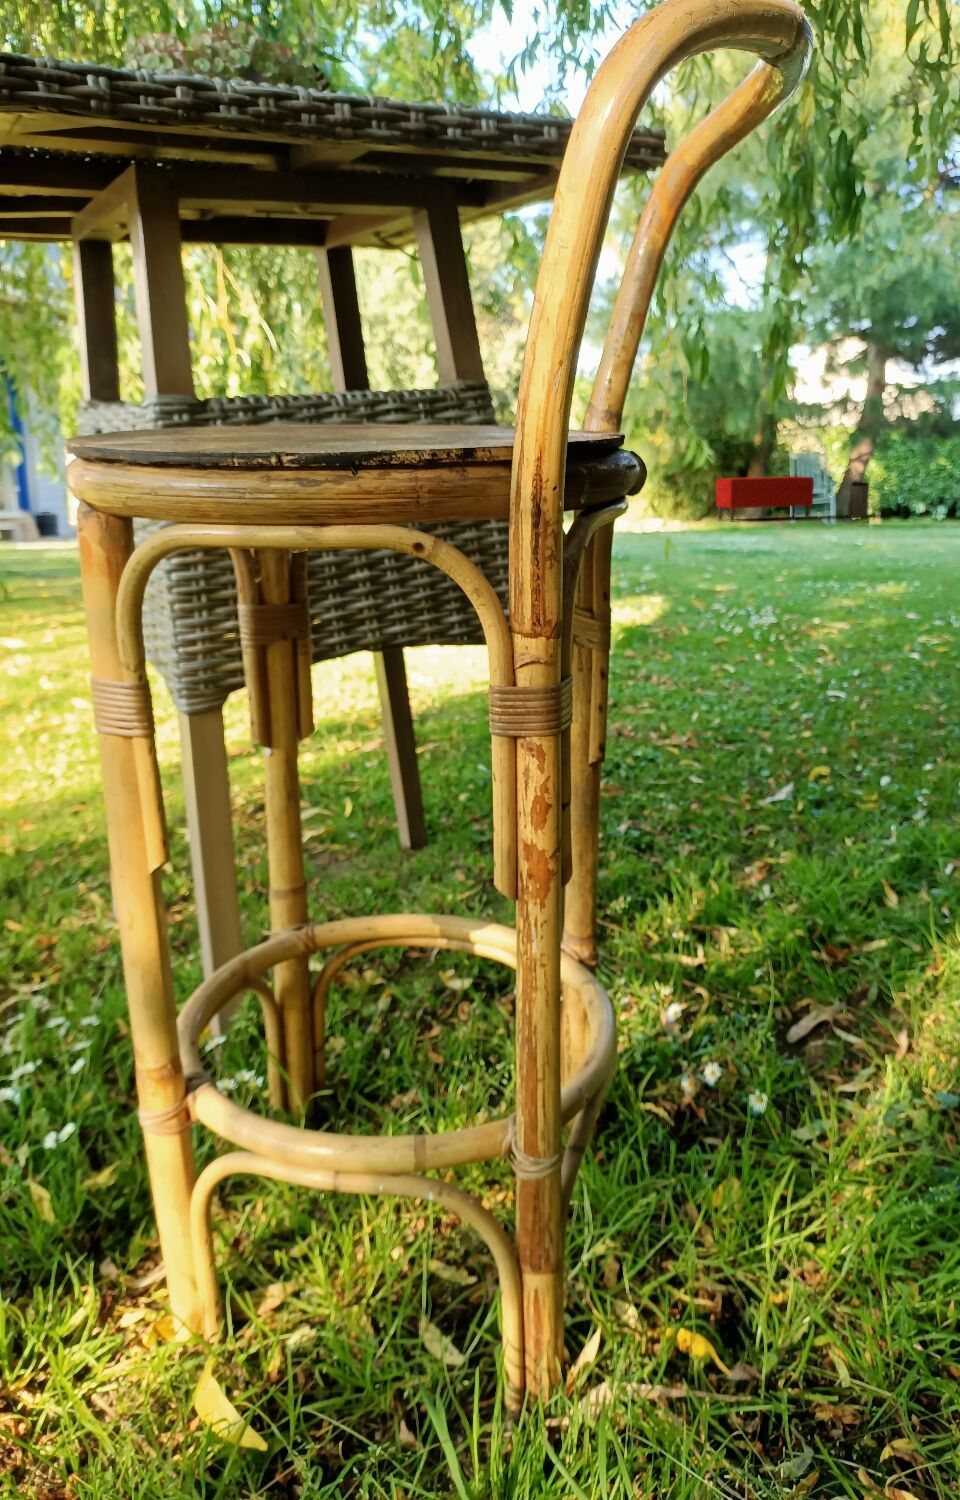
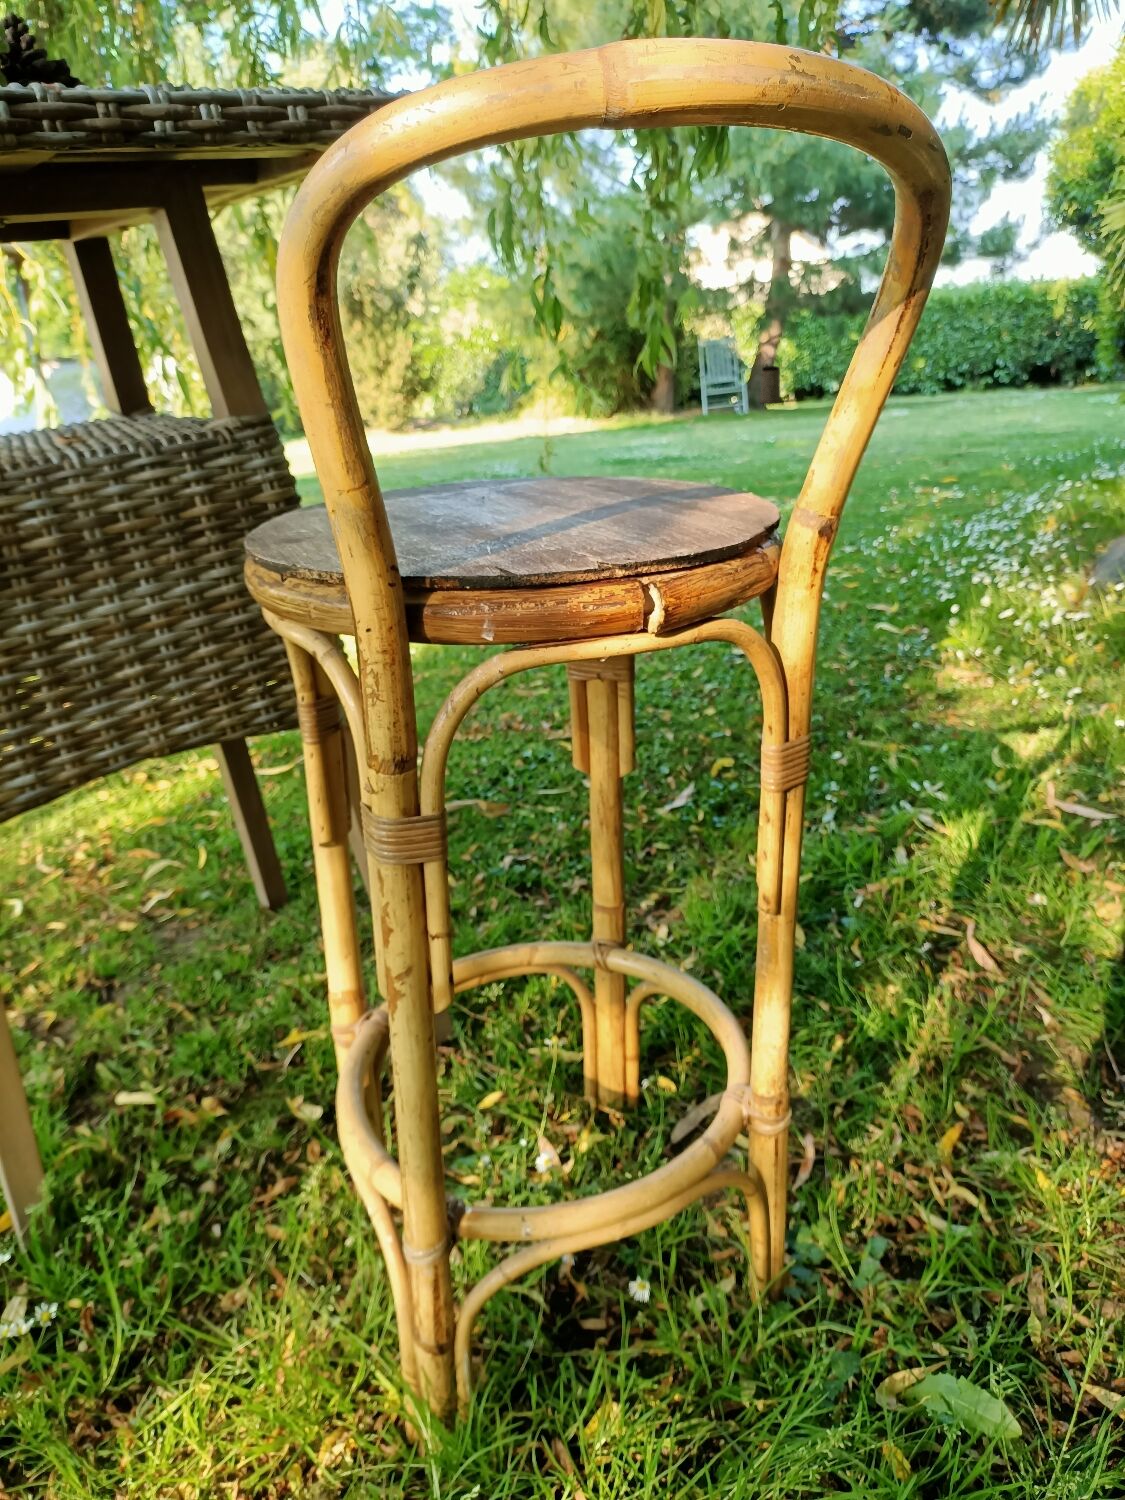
bench: present [716,476,814,521] -> none [628,362,726,413]

